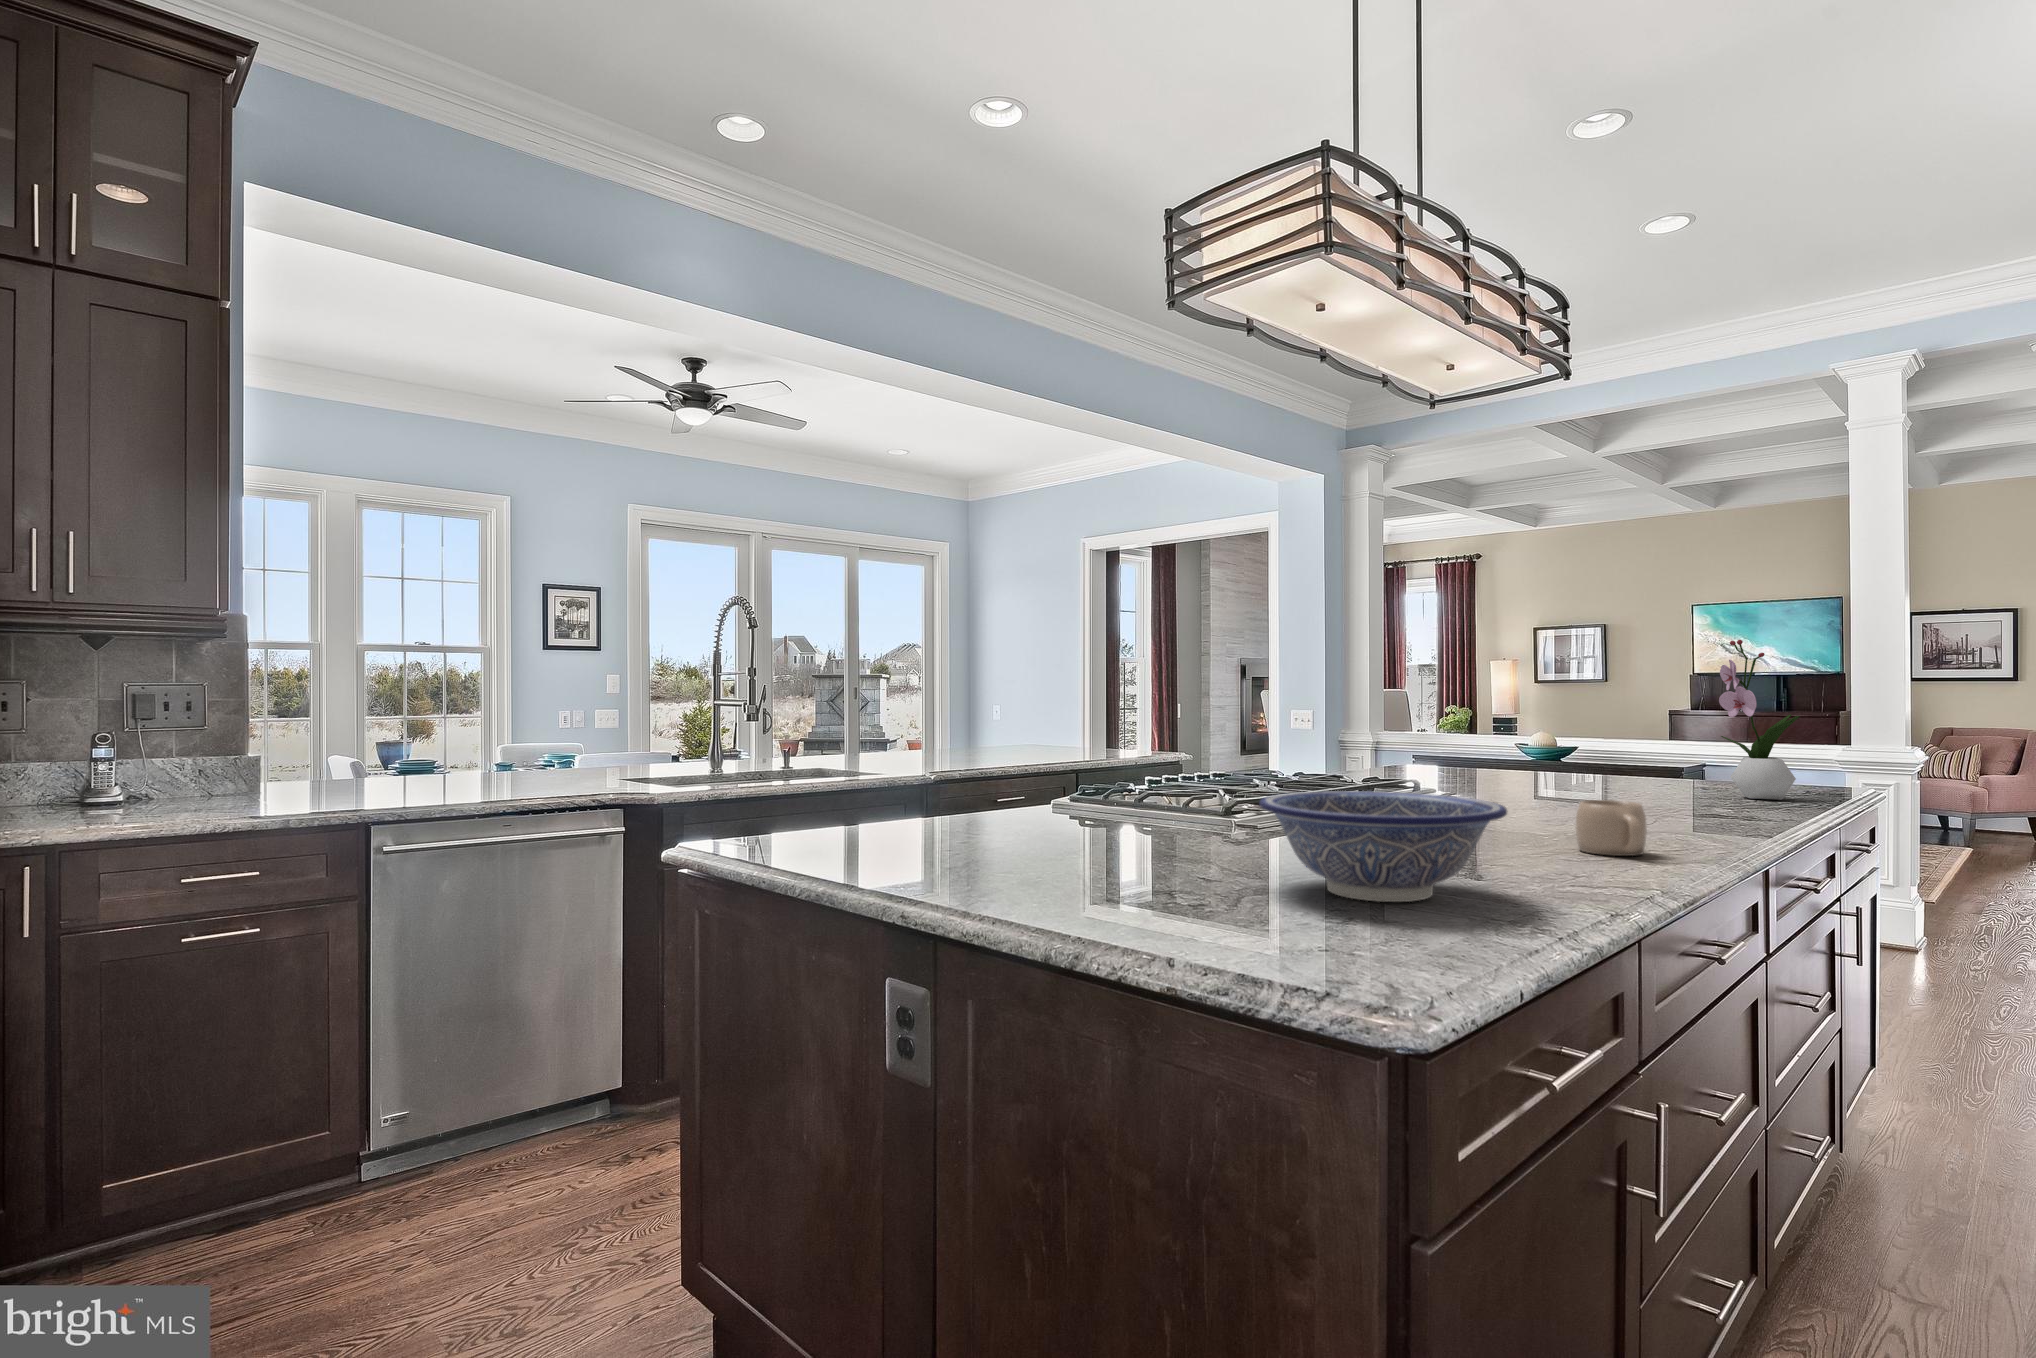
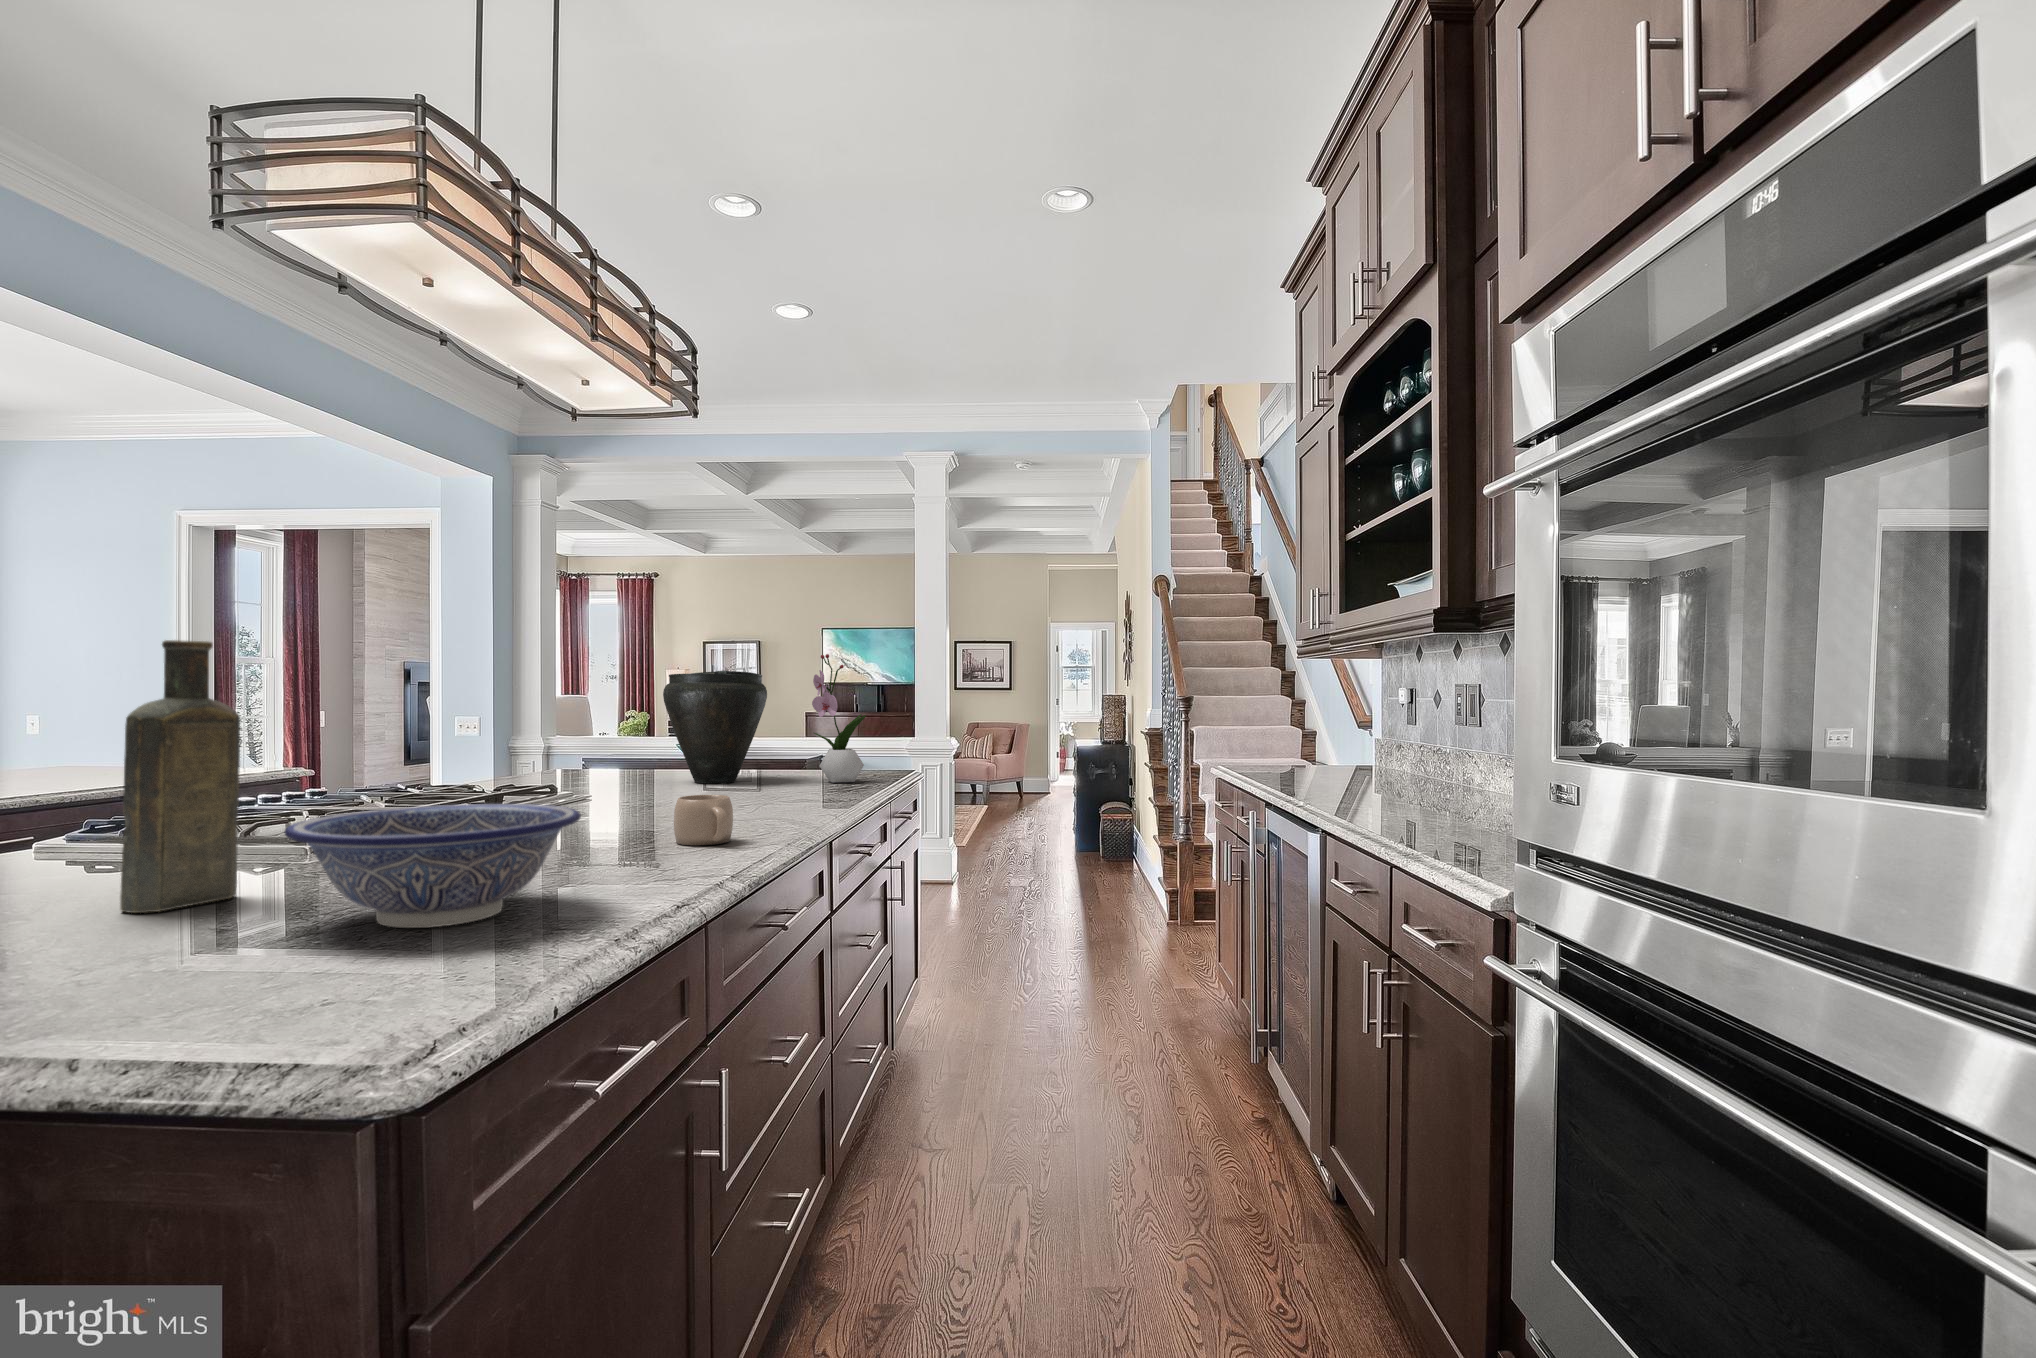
bottle: none [1118,644,1208,862] -> present [120,640,240,913]
vase: none [1530,662,1657,790] -> present [663,671,767,783]

